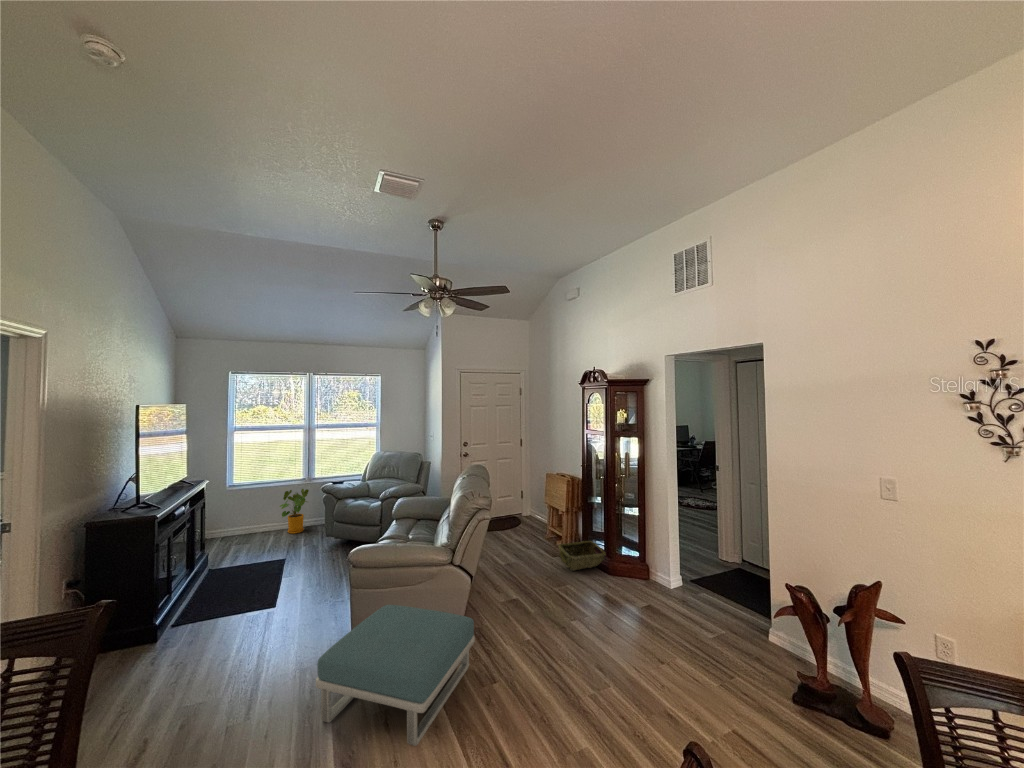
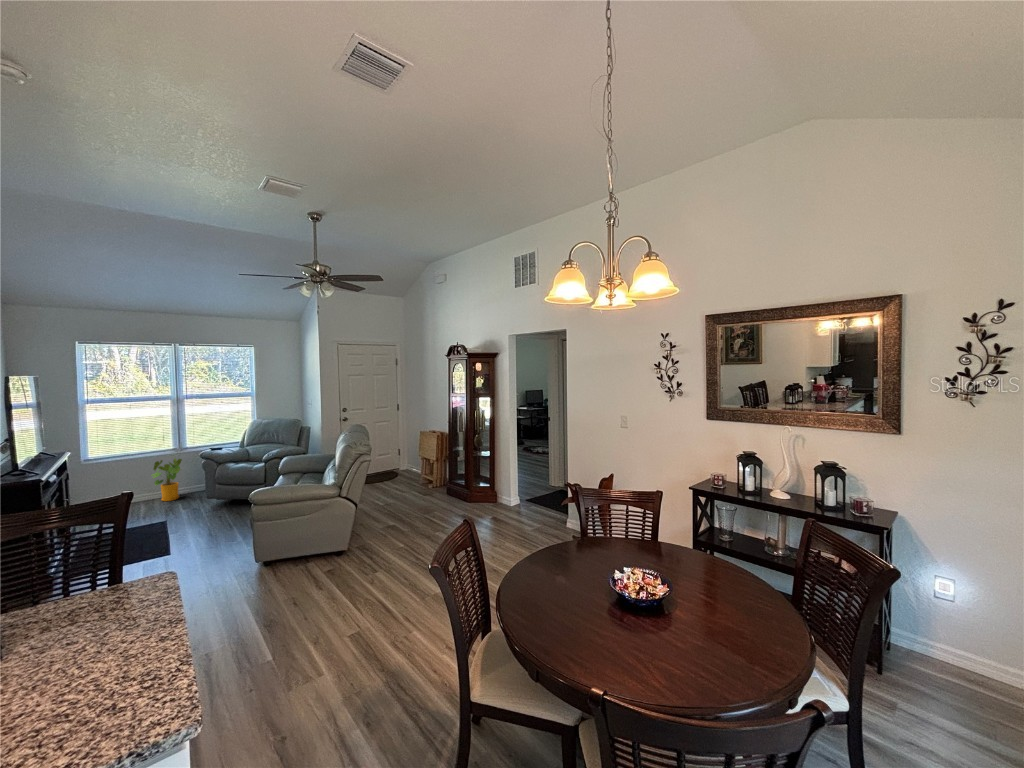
woven basket: present [559,541,606,571] -> none [428,480,466,503]
footstool: present [316,605,475,746] -> none [232,530,360,612]

